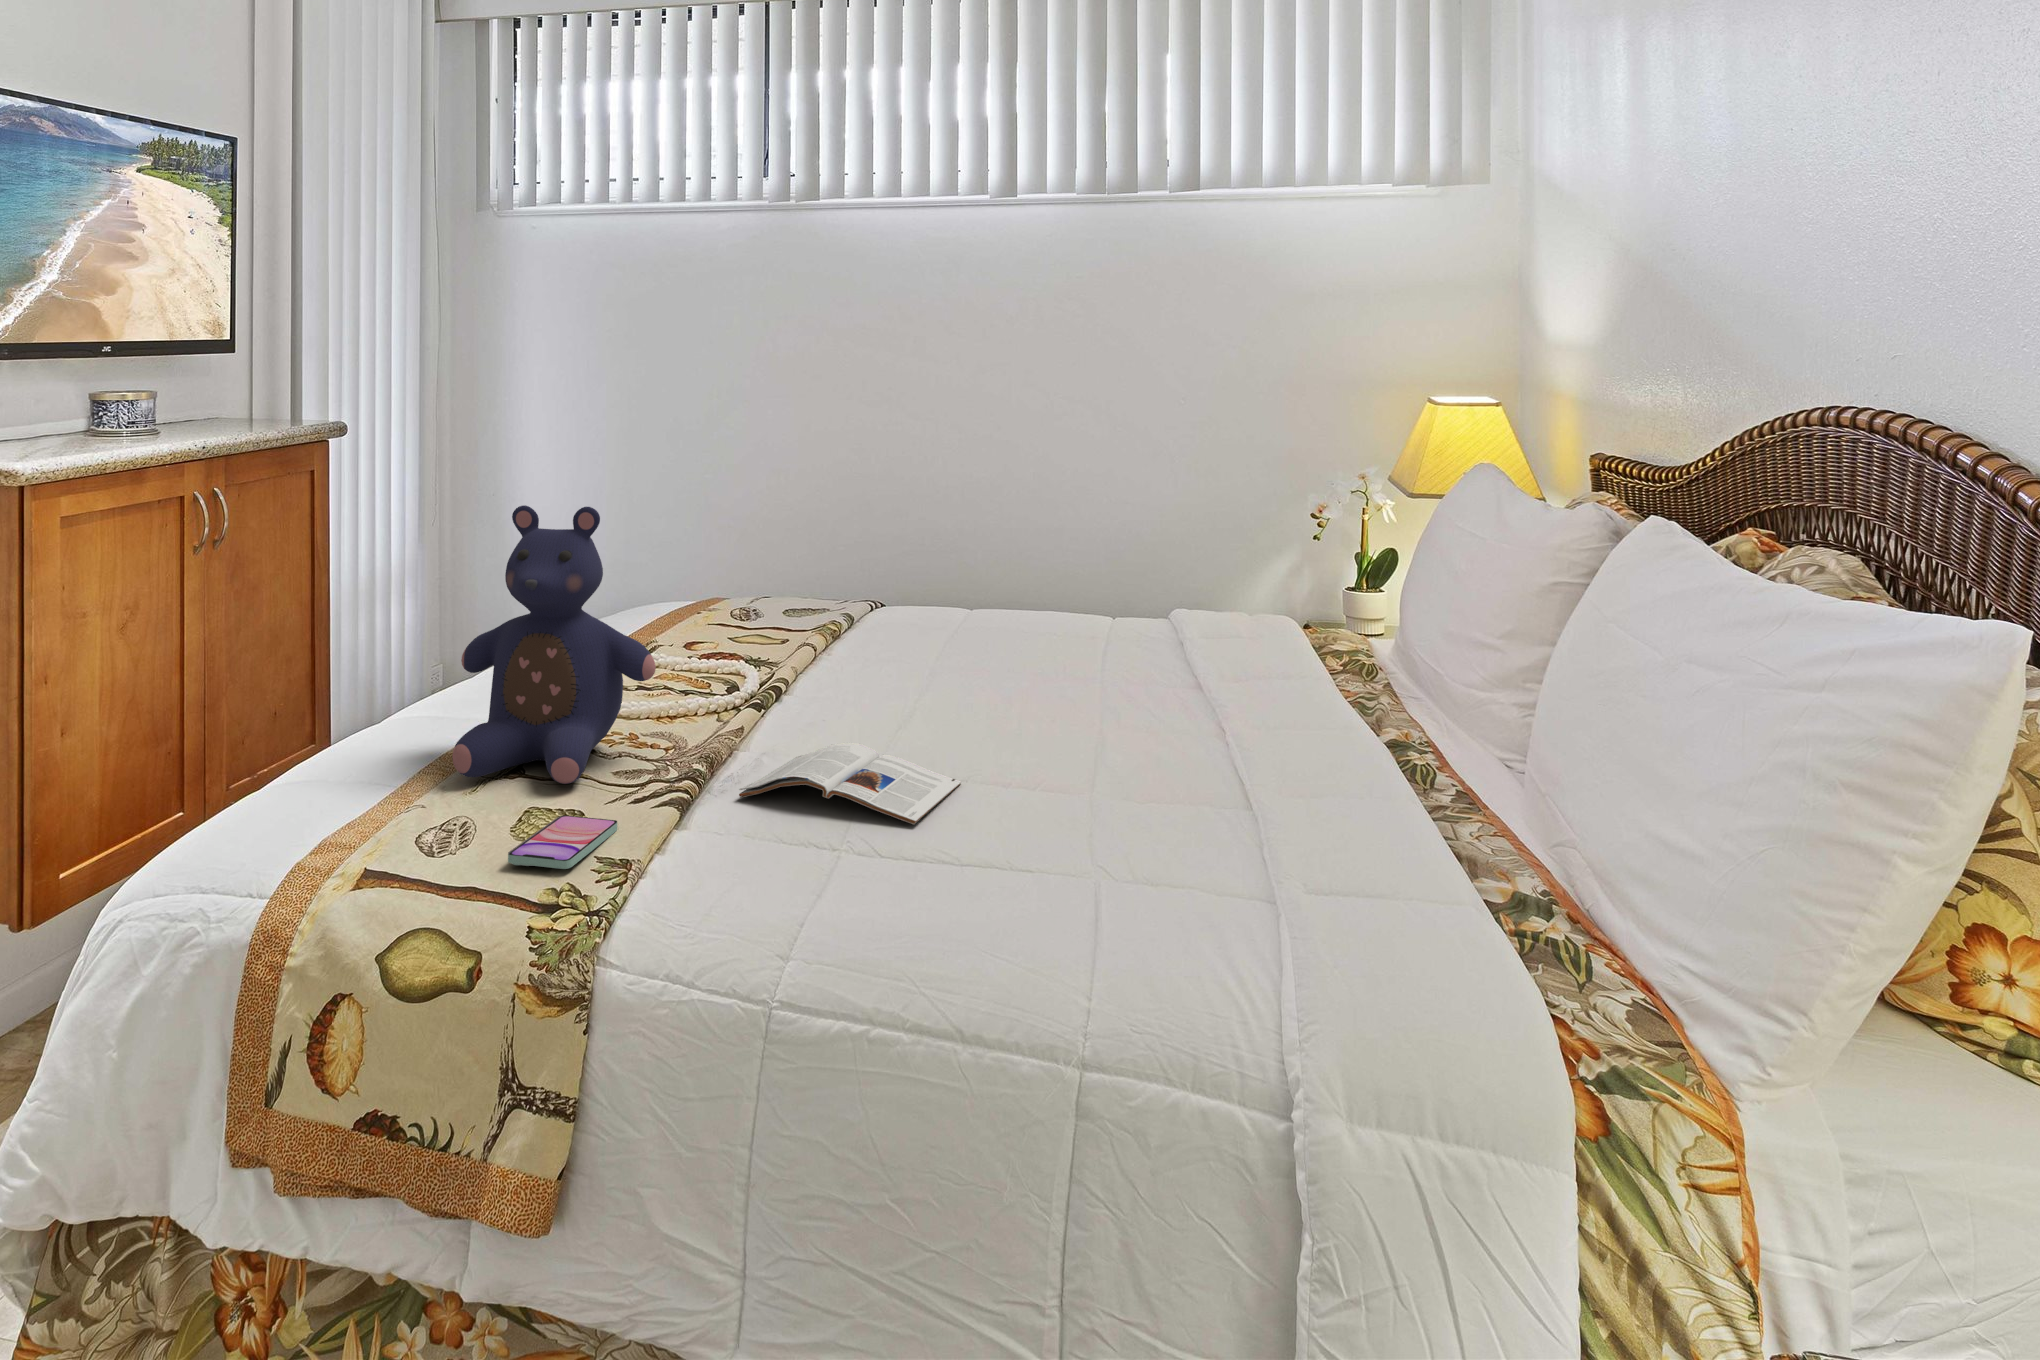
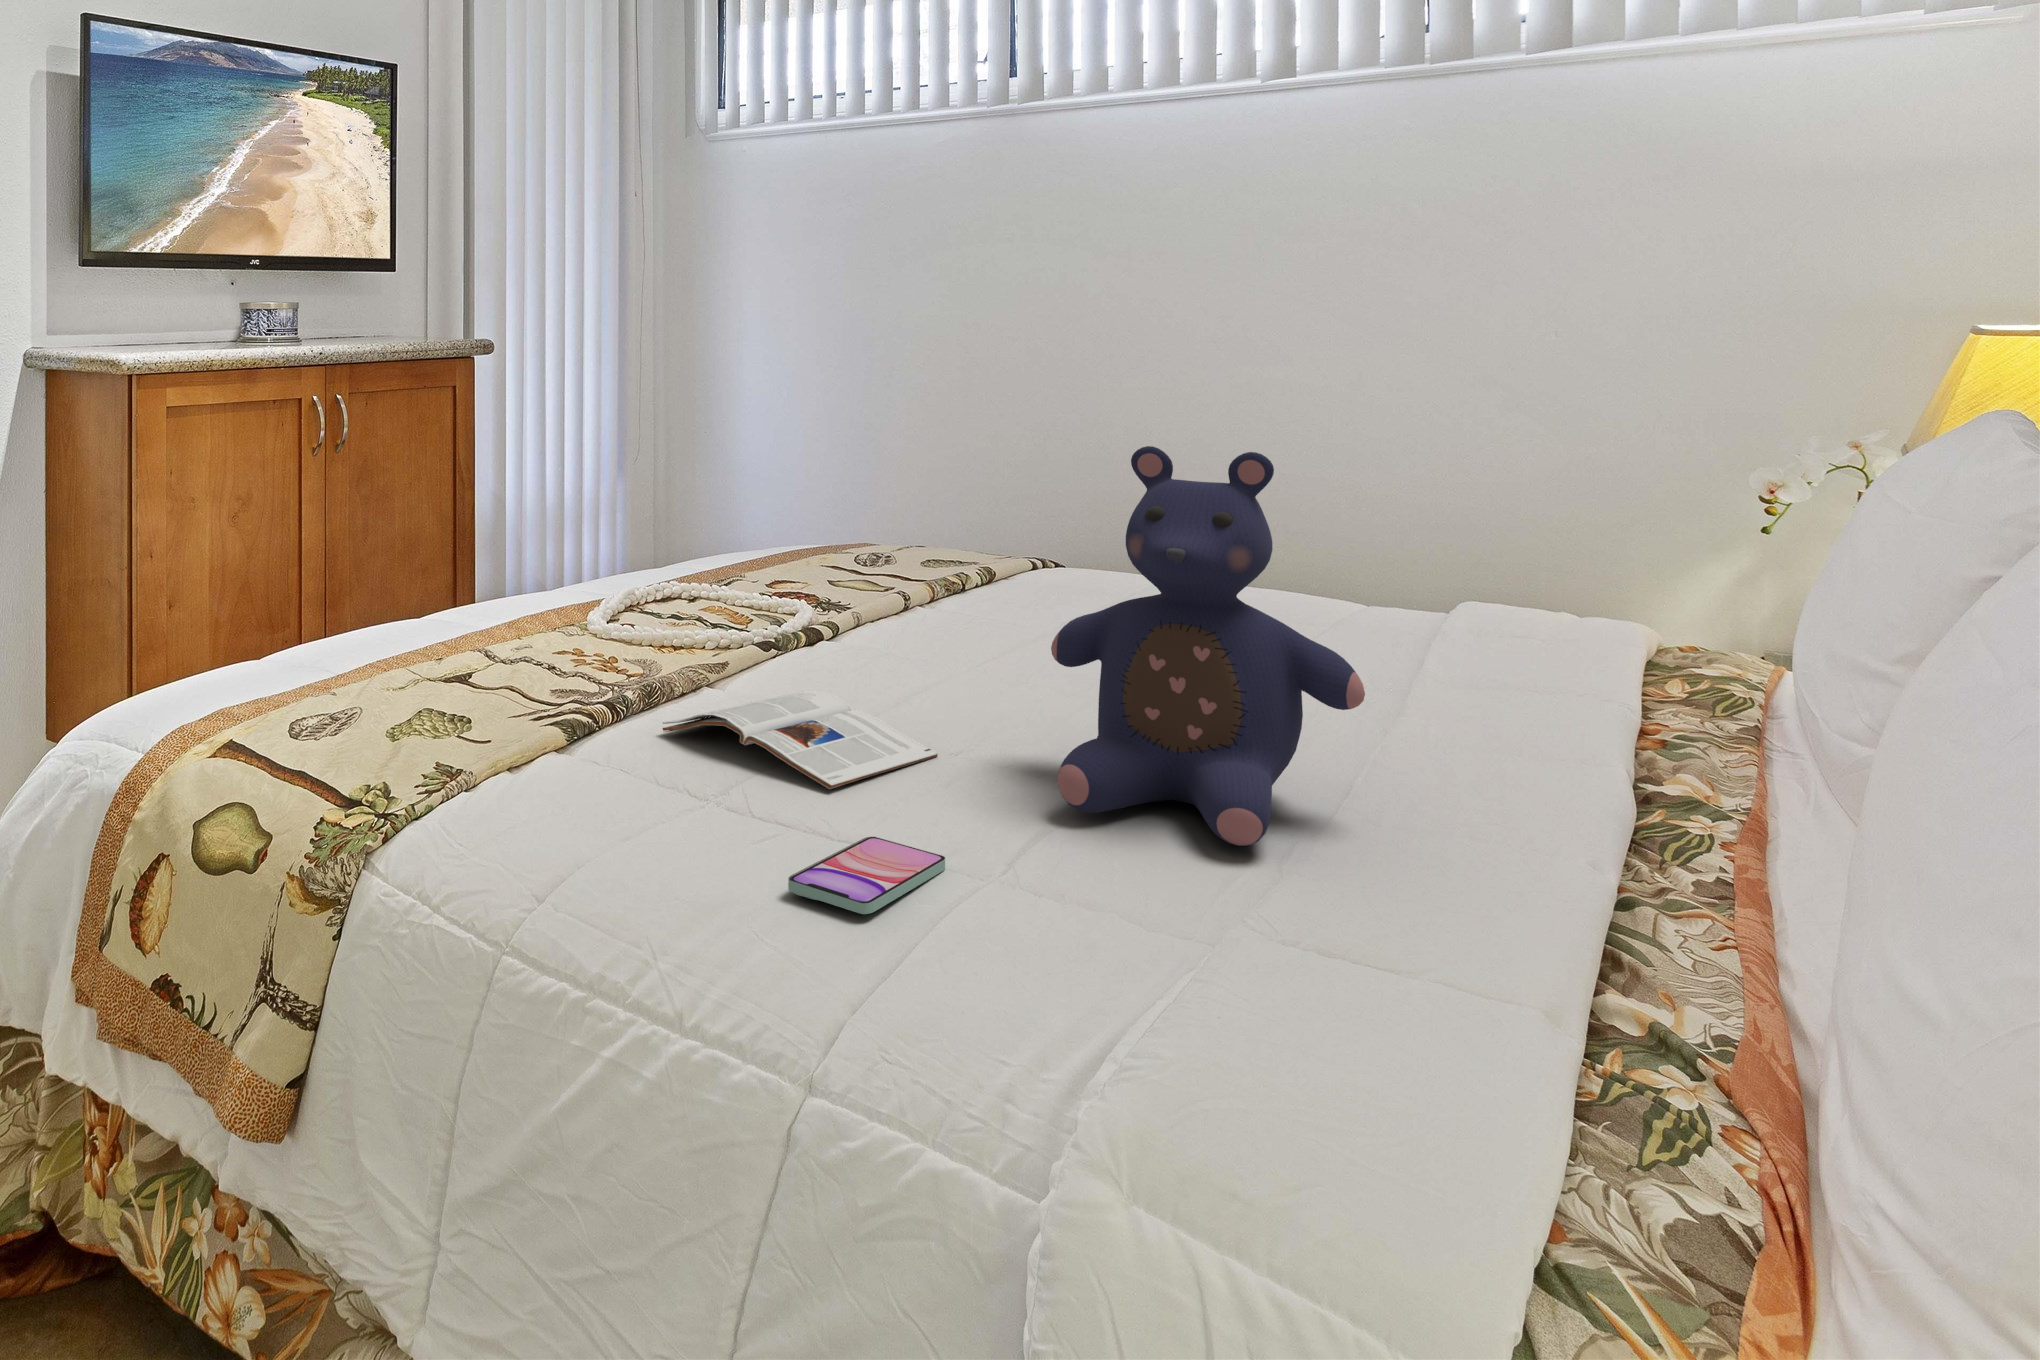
teddy bear: present [453,505,656,784] -> present [1051,446,1365,846]
smartphone: present [508,815,617,869] -> present [788,837,945,914]

